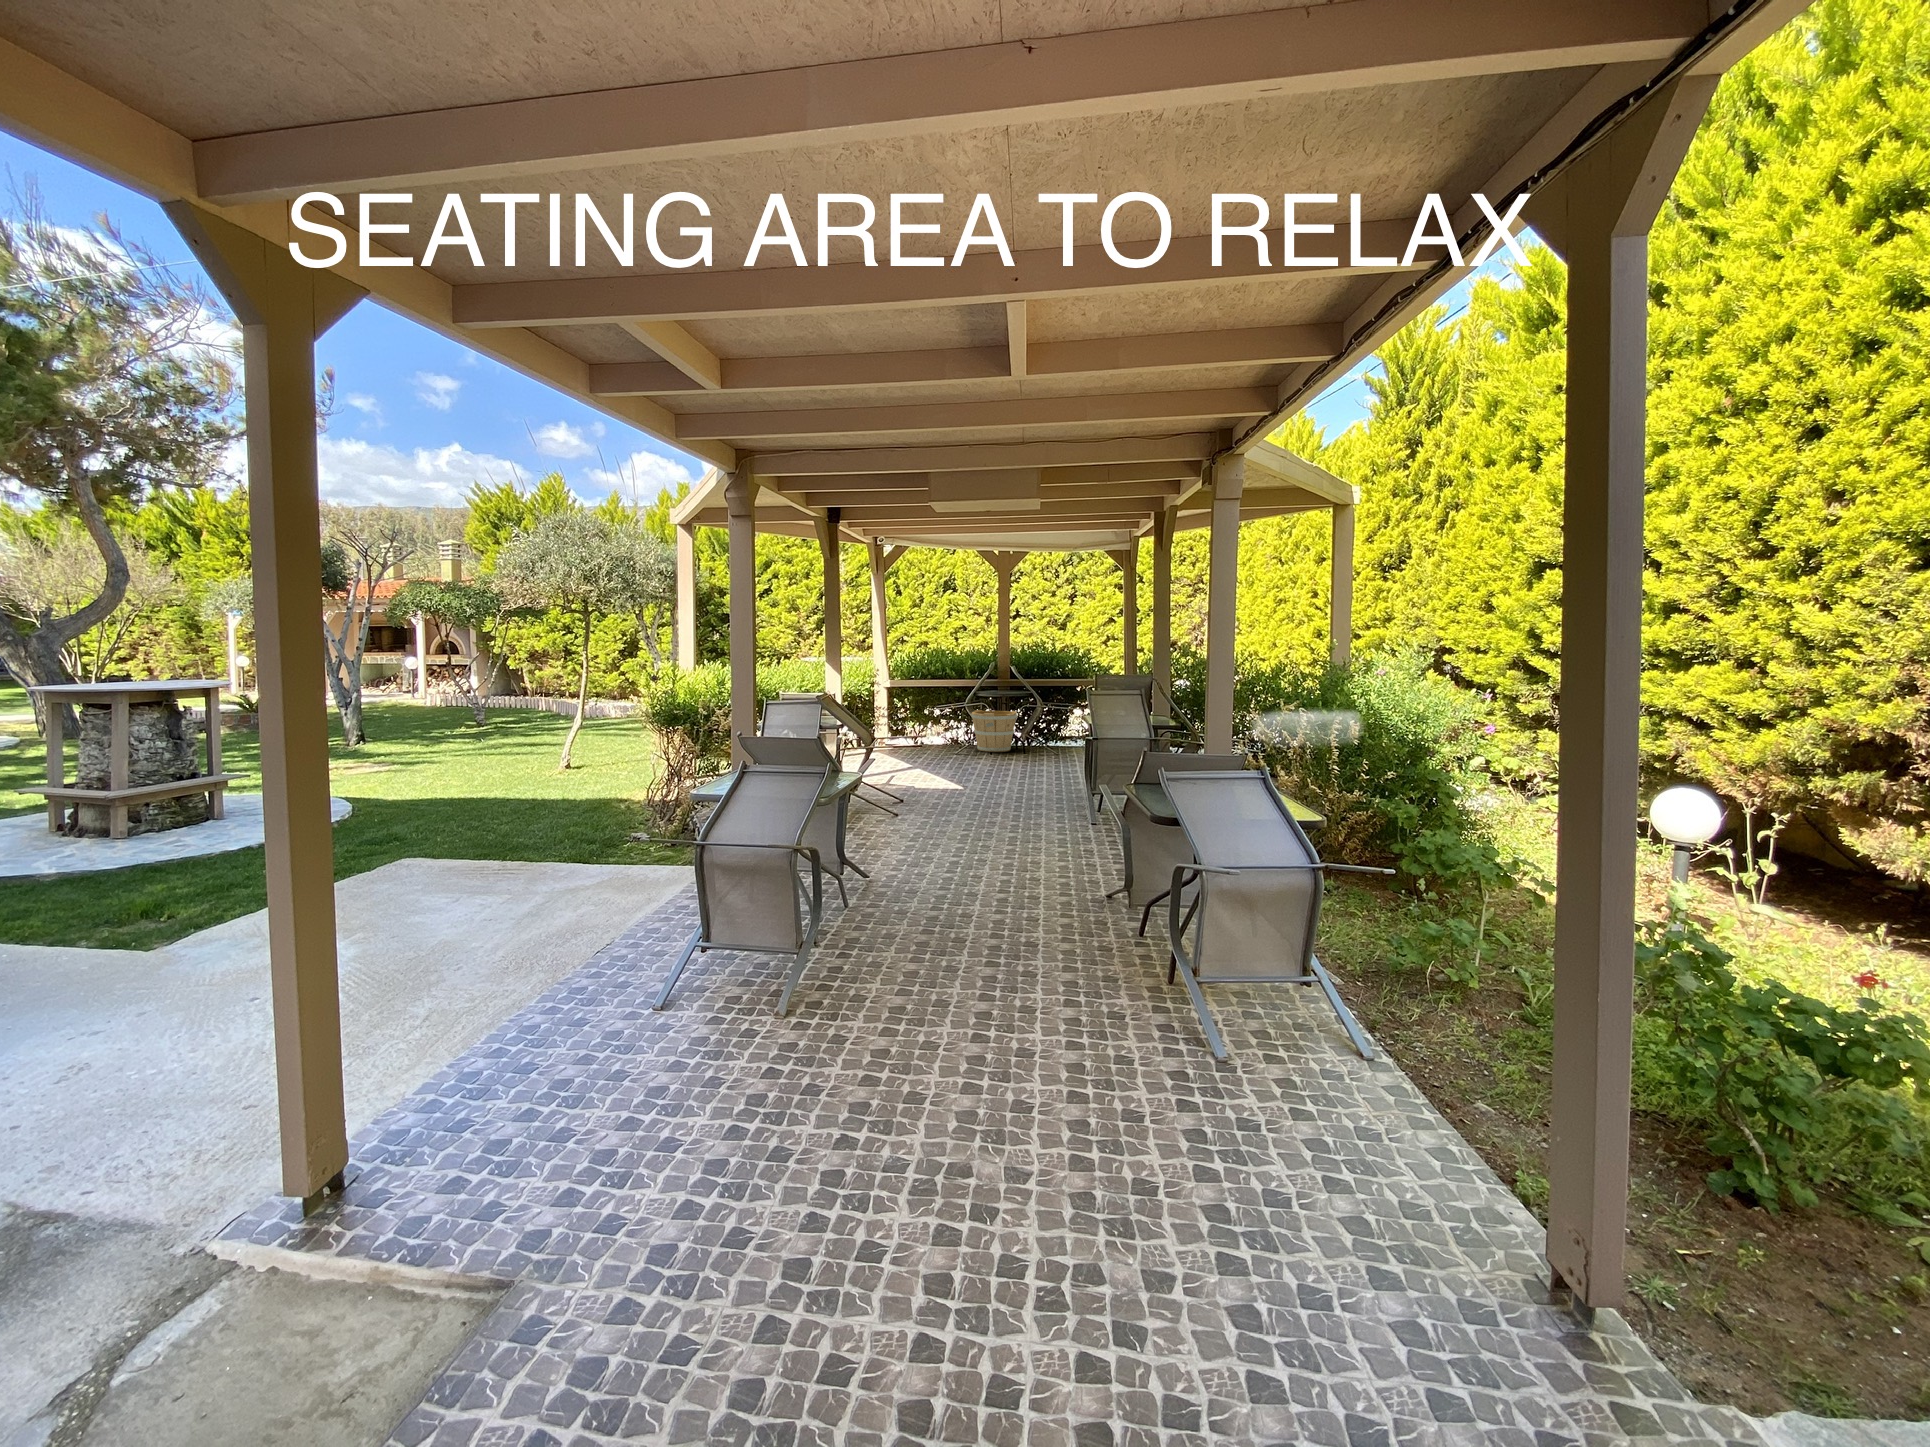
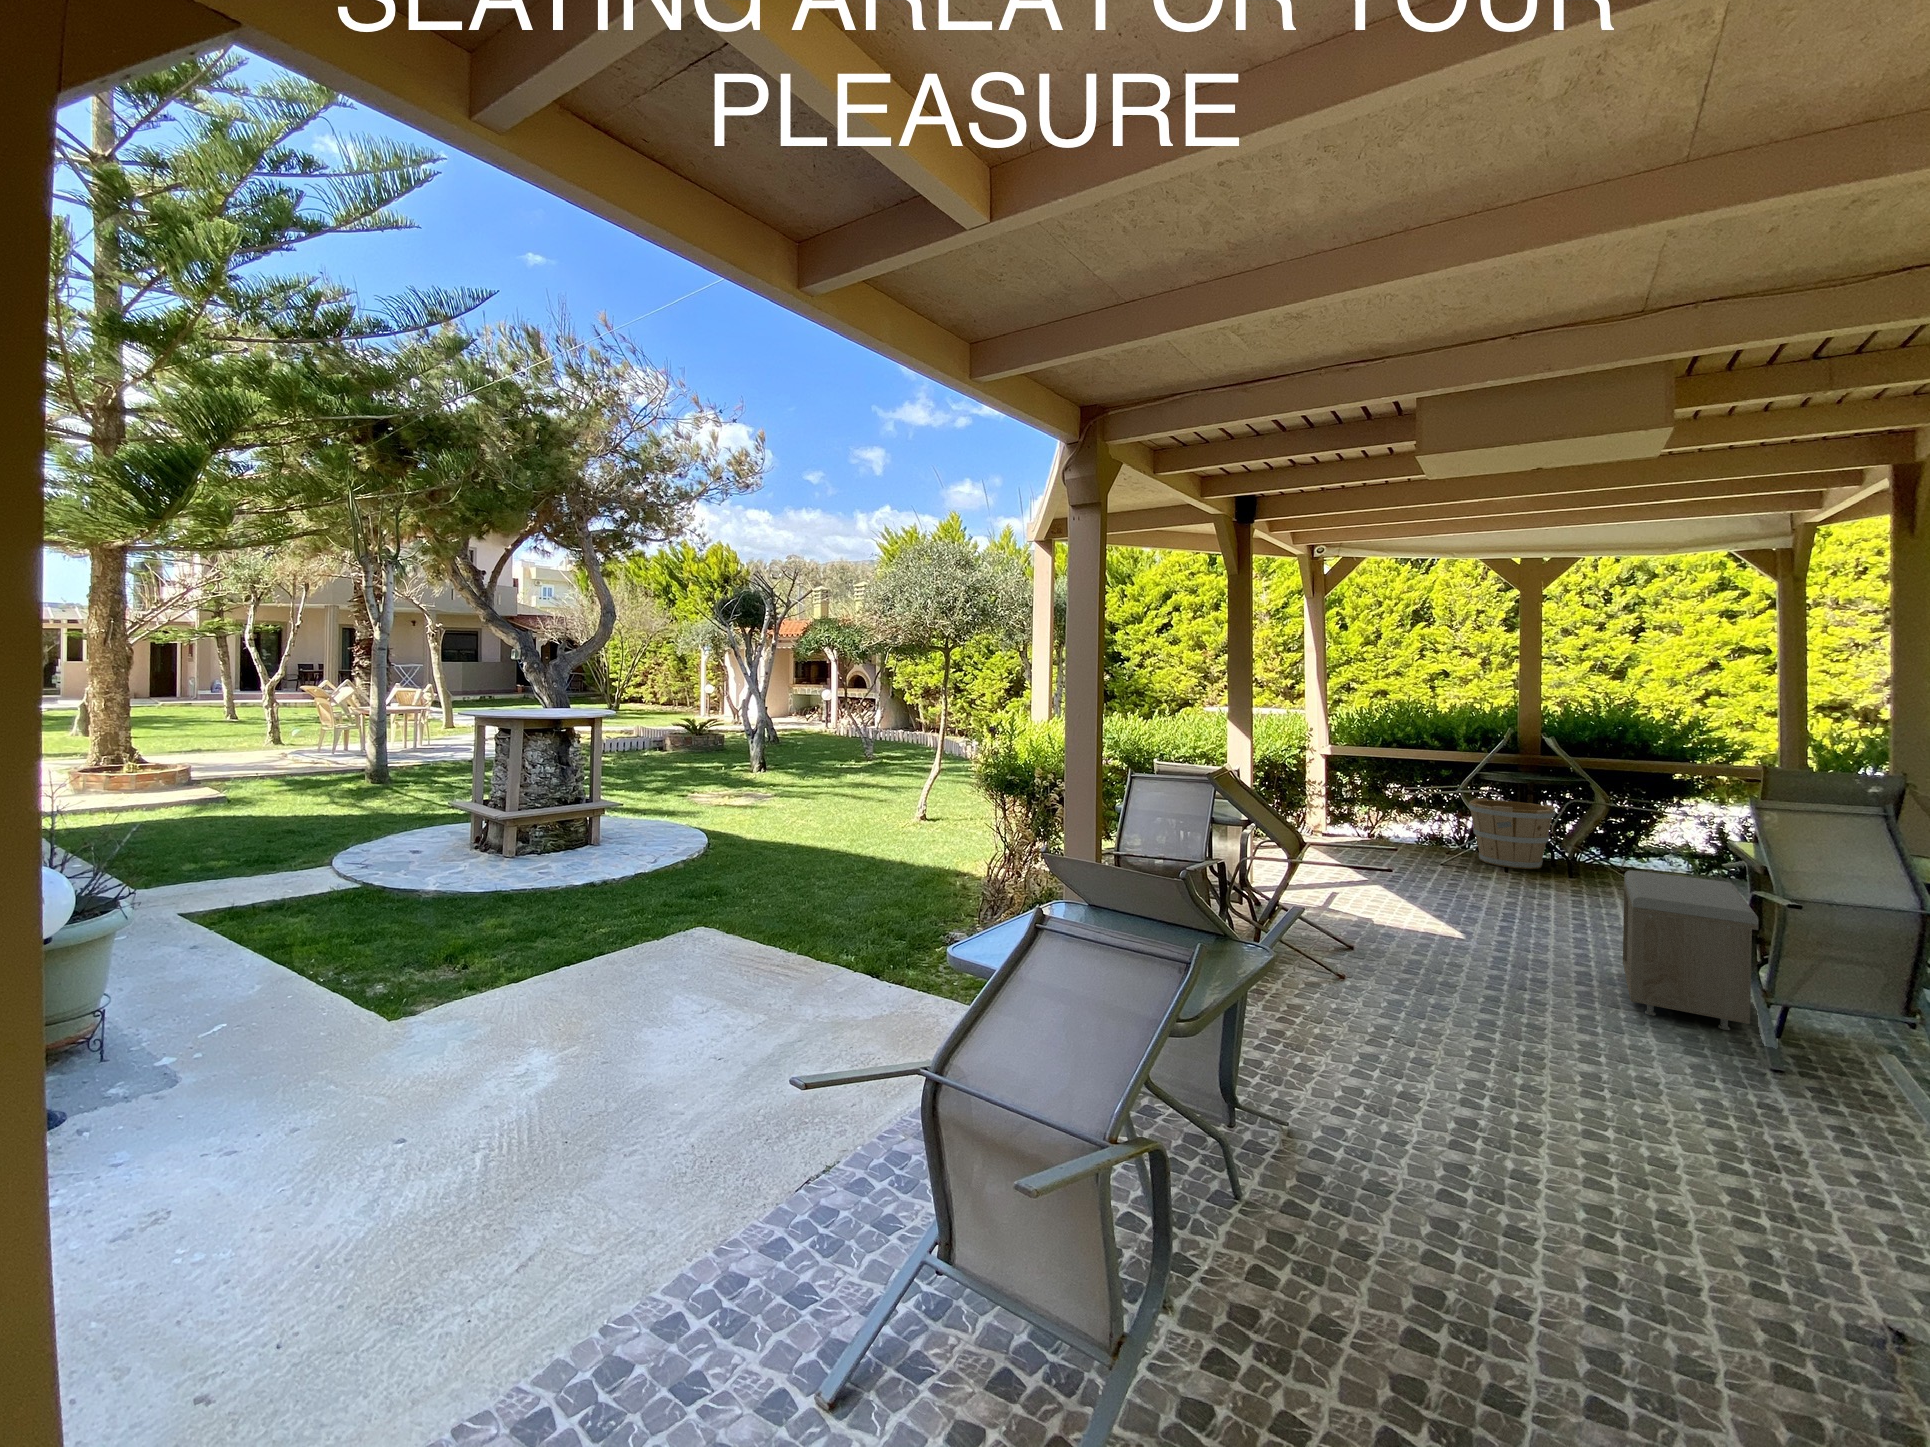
storage bench: none [1030,734,1078,804] -> present [1623,870,1758,1030]

